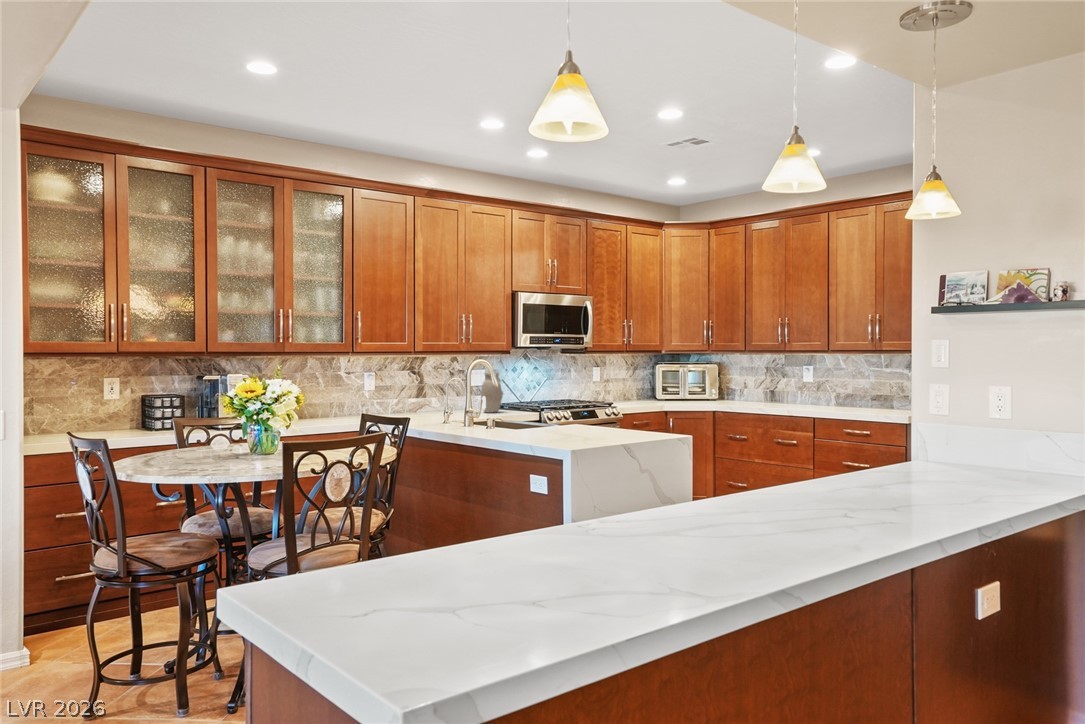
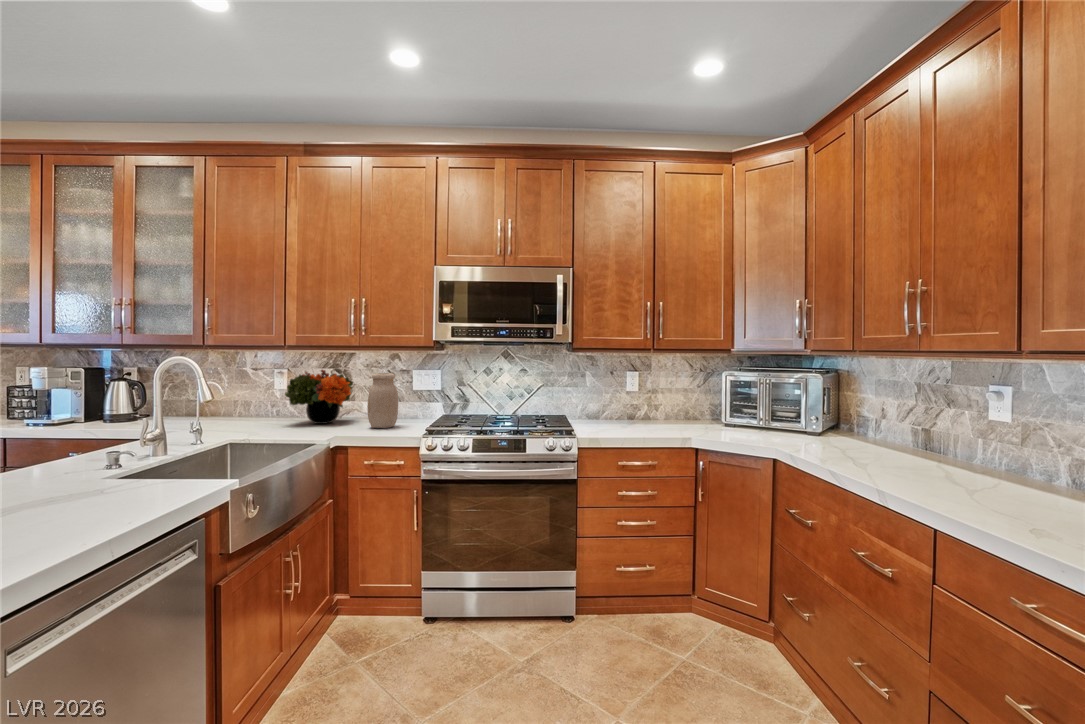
flower arrangement: none [409,370,459,415] -> present [285,370,353,424]

